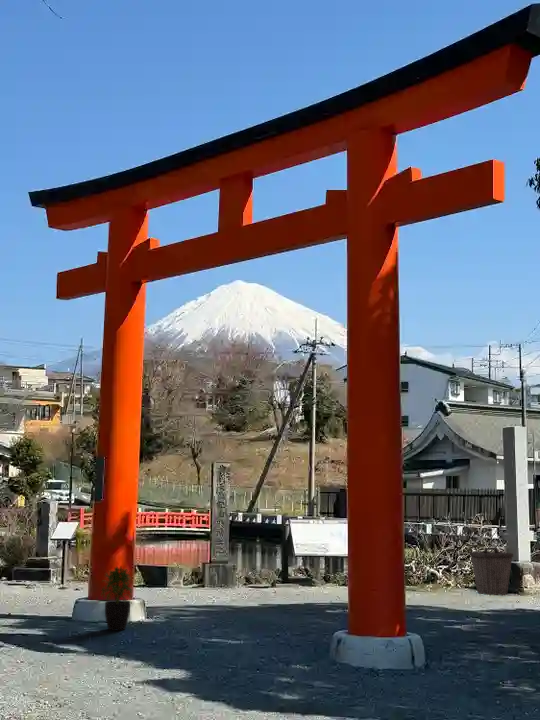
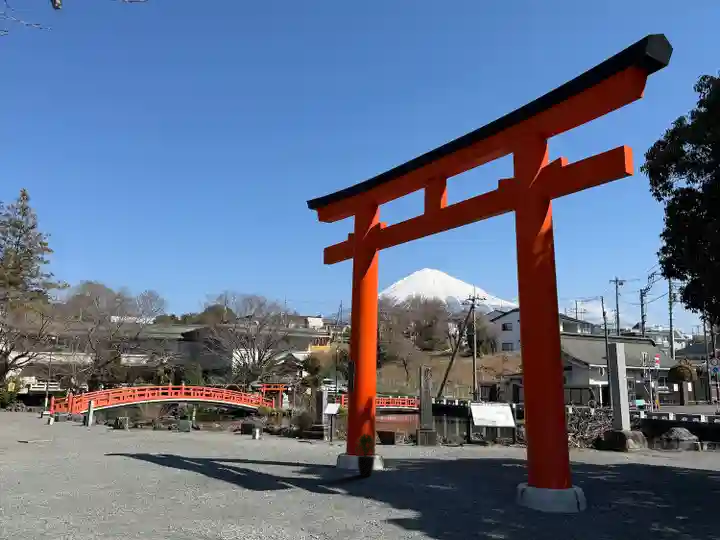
trash can: present [470,548,513,595] -> none [598,425,630,458]

